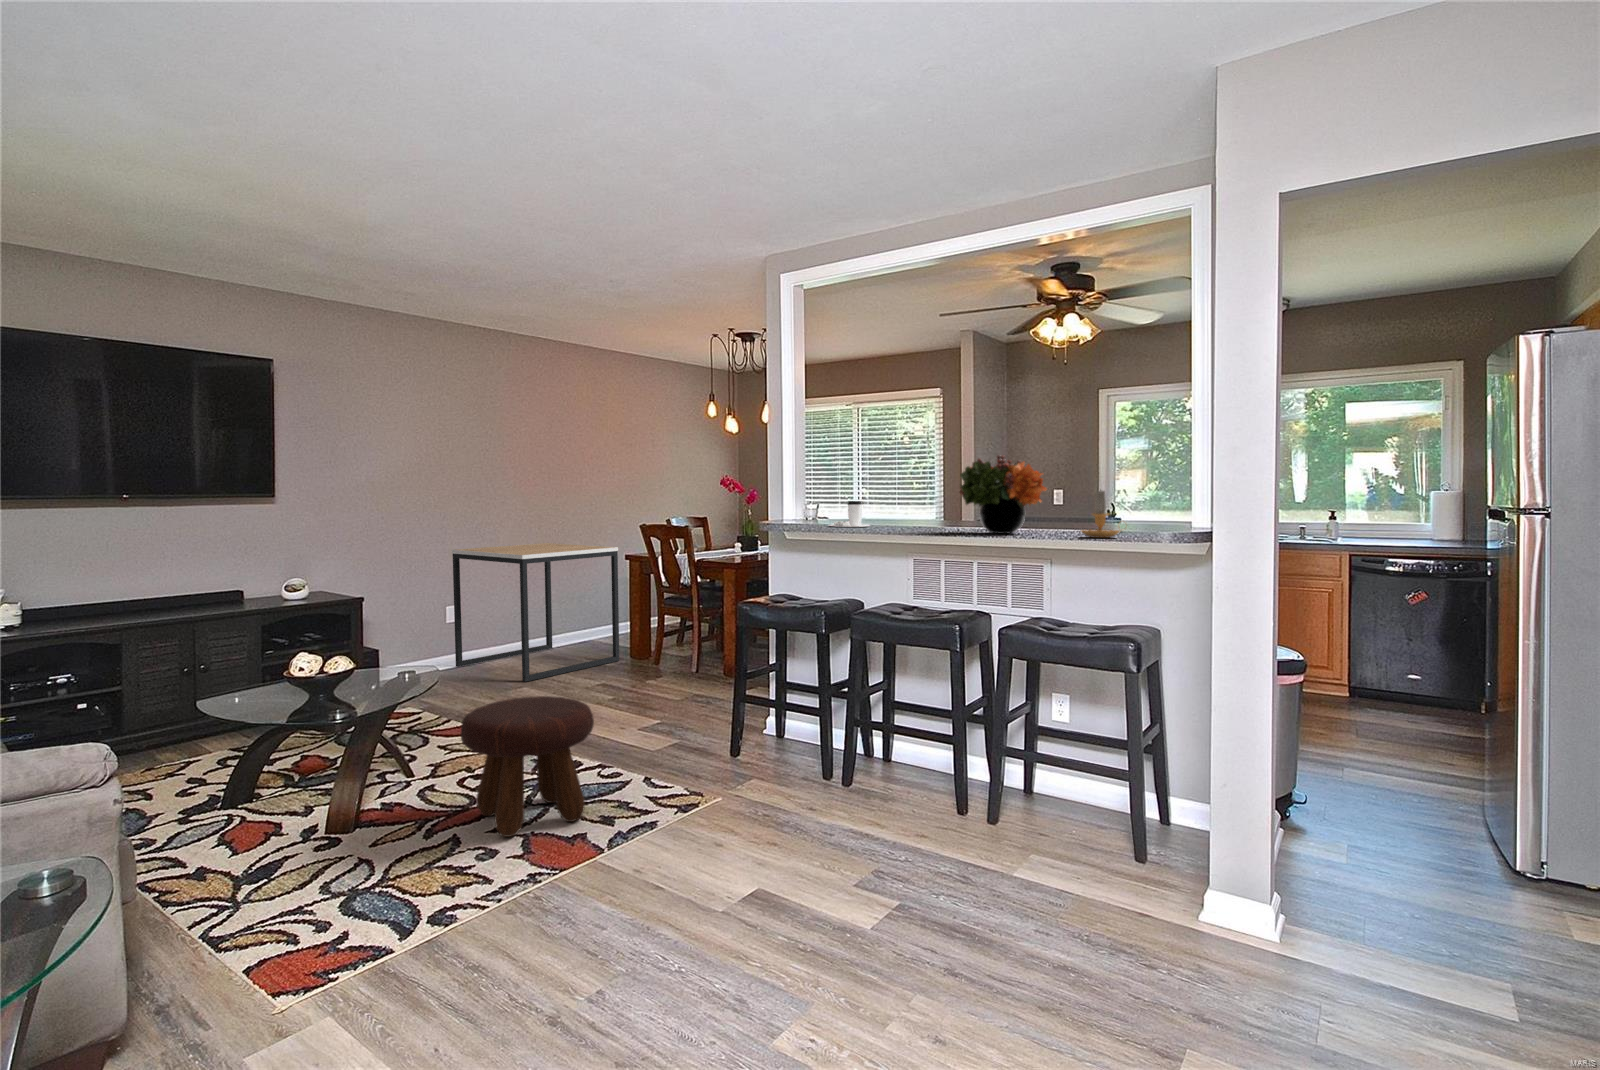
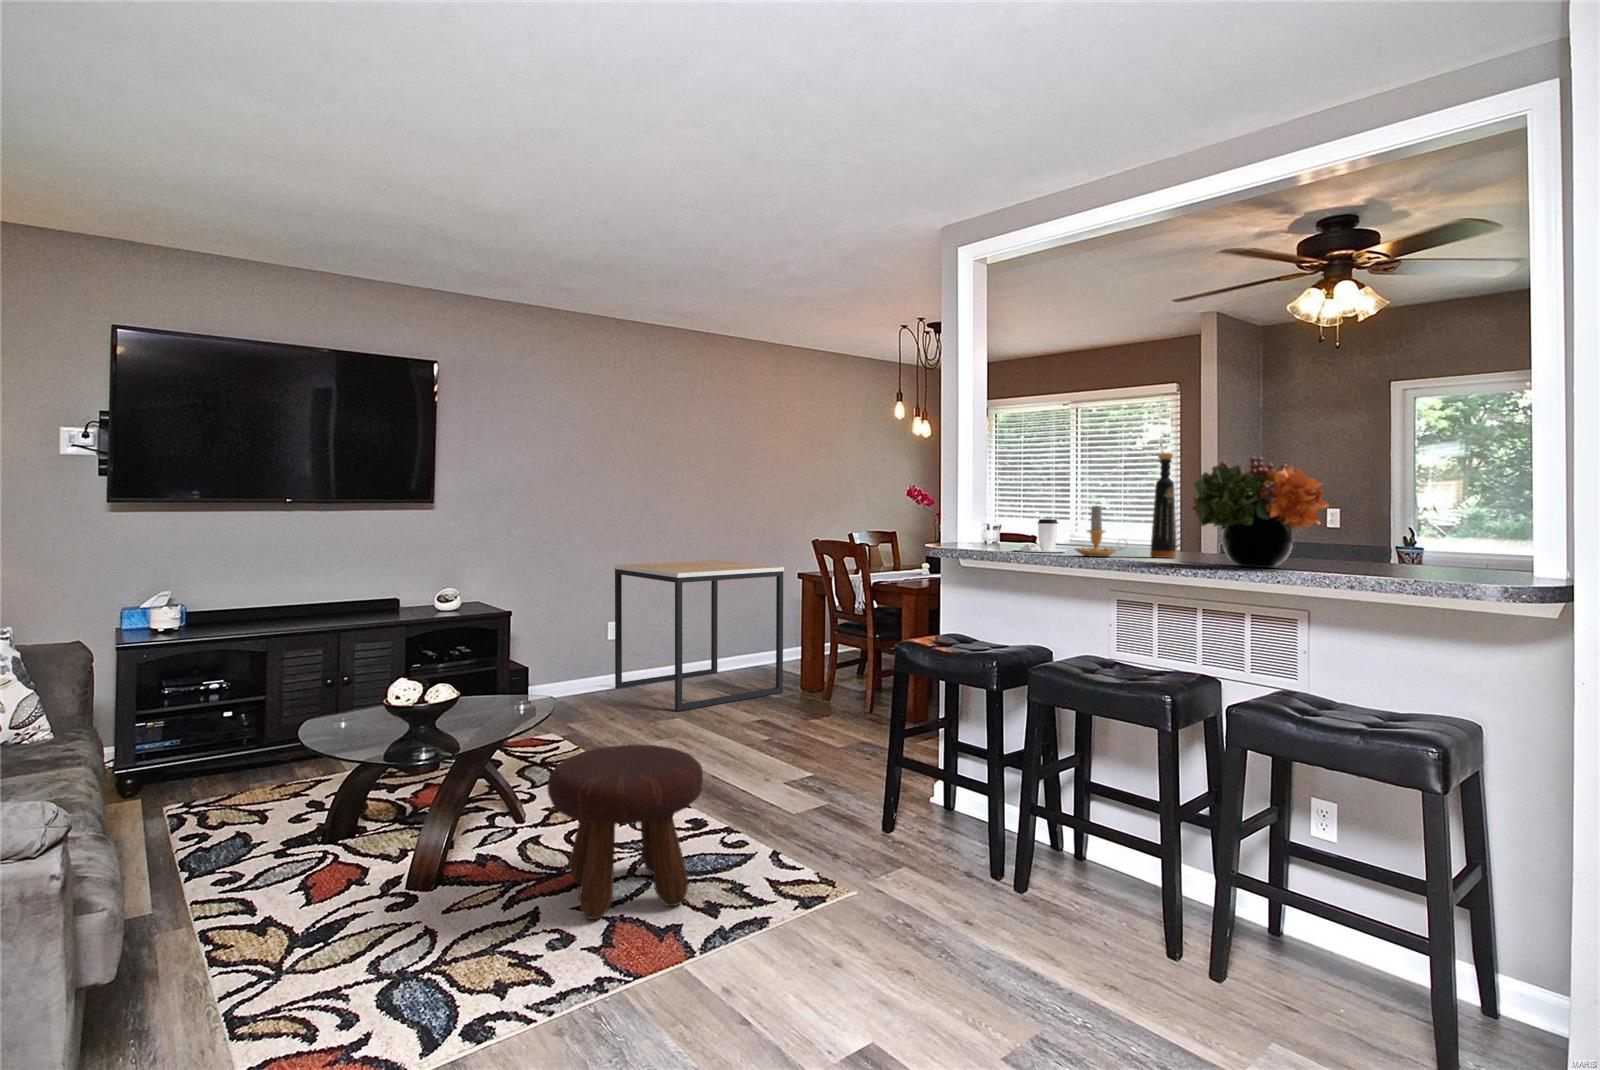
bottle: none [931,451,949,529] -> present [1150,453,1176,558]
candle: present [1081,490,1120,538] -> present [1075,506,1121,557]

